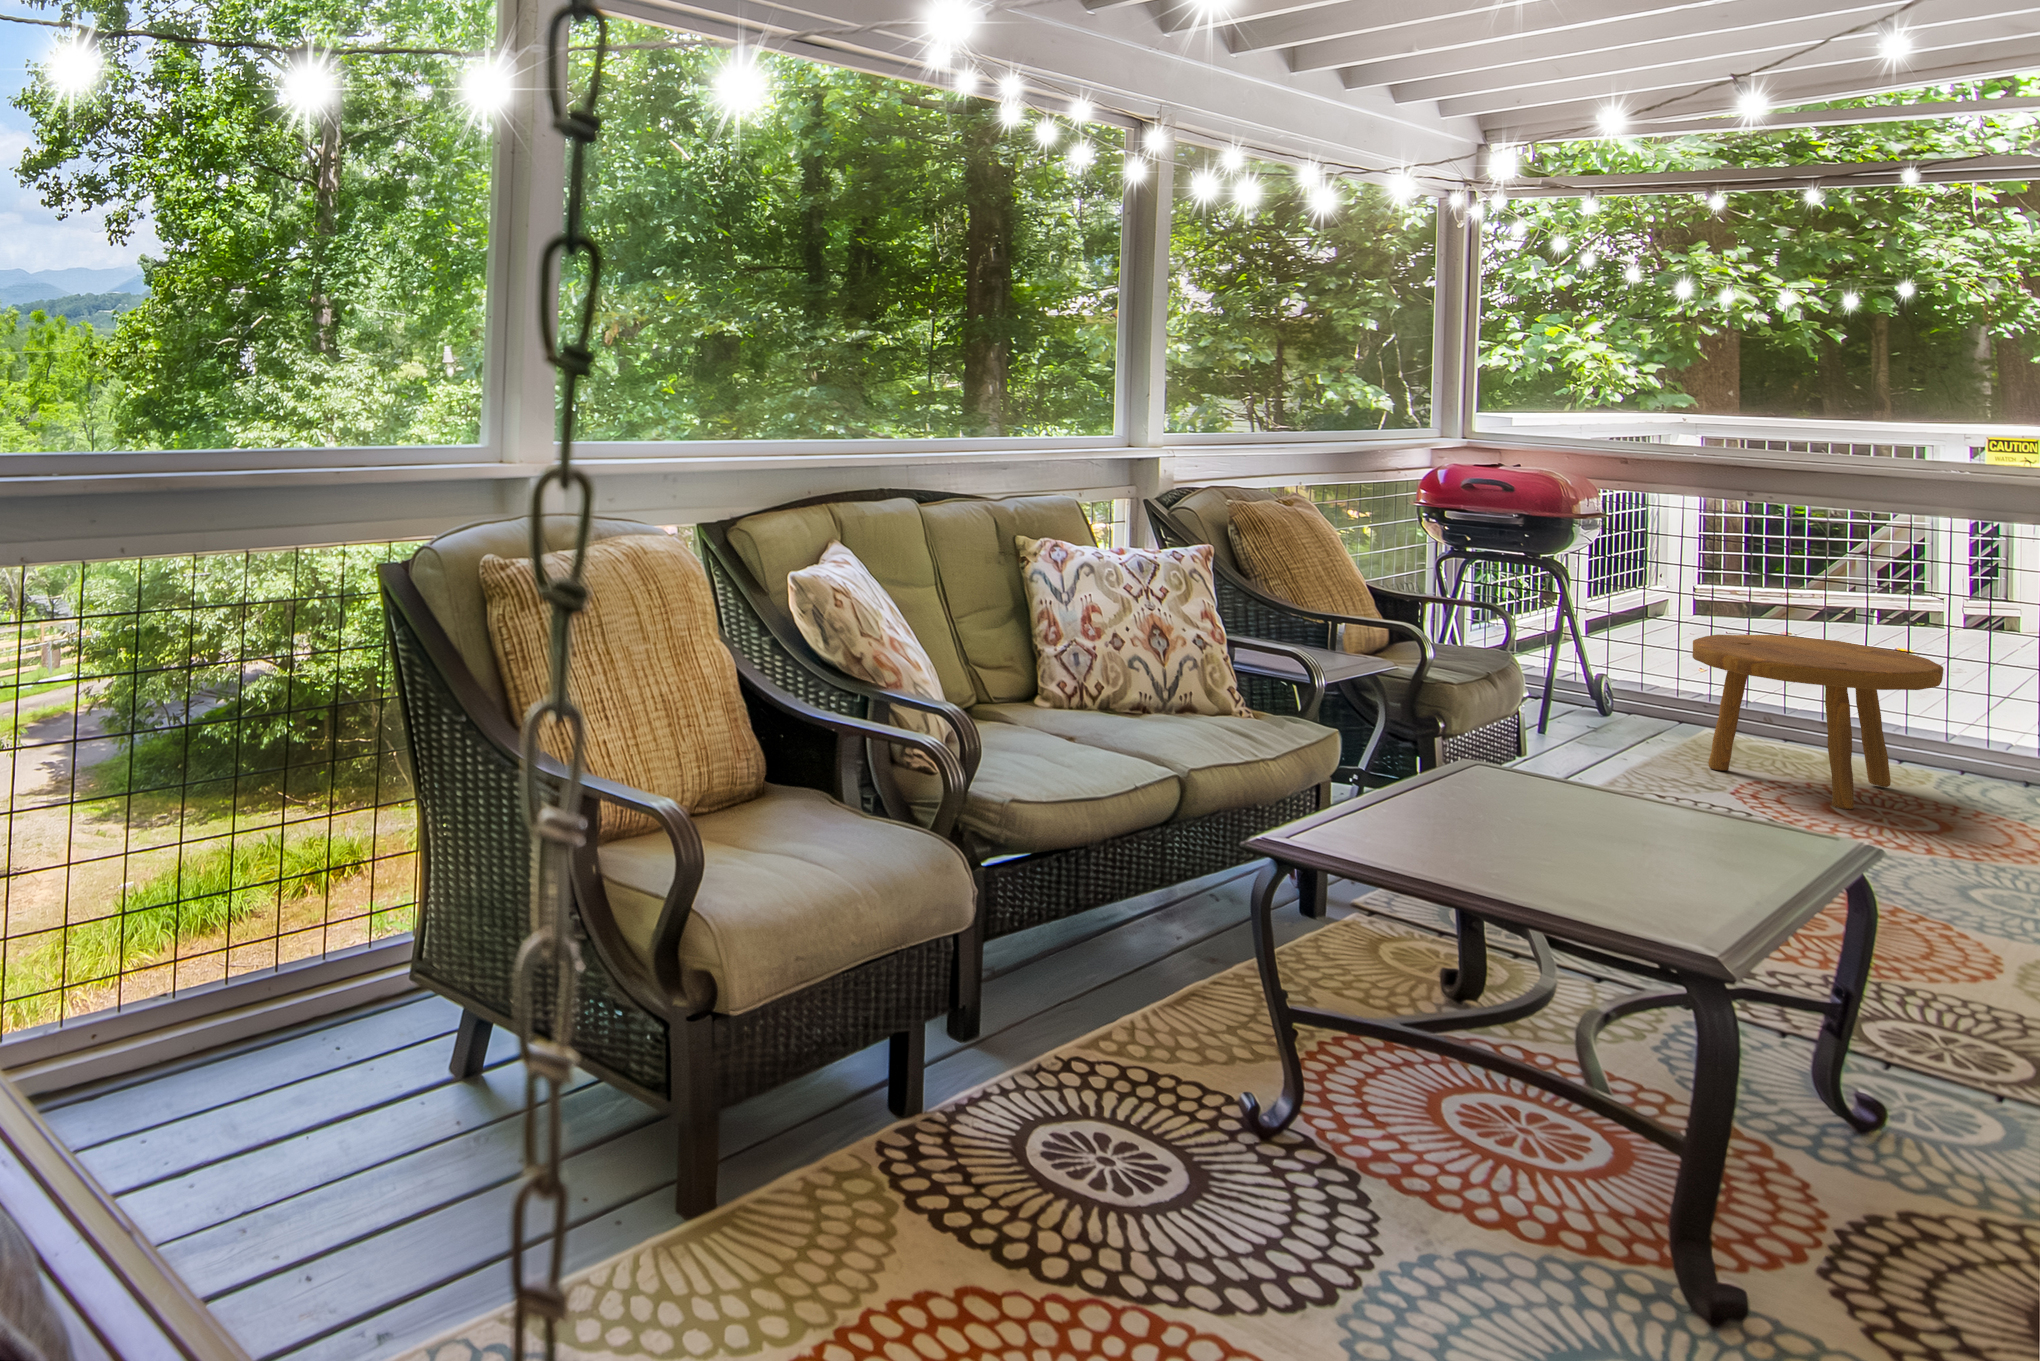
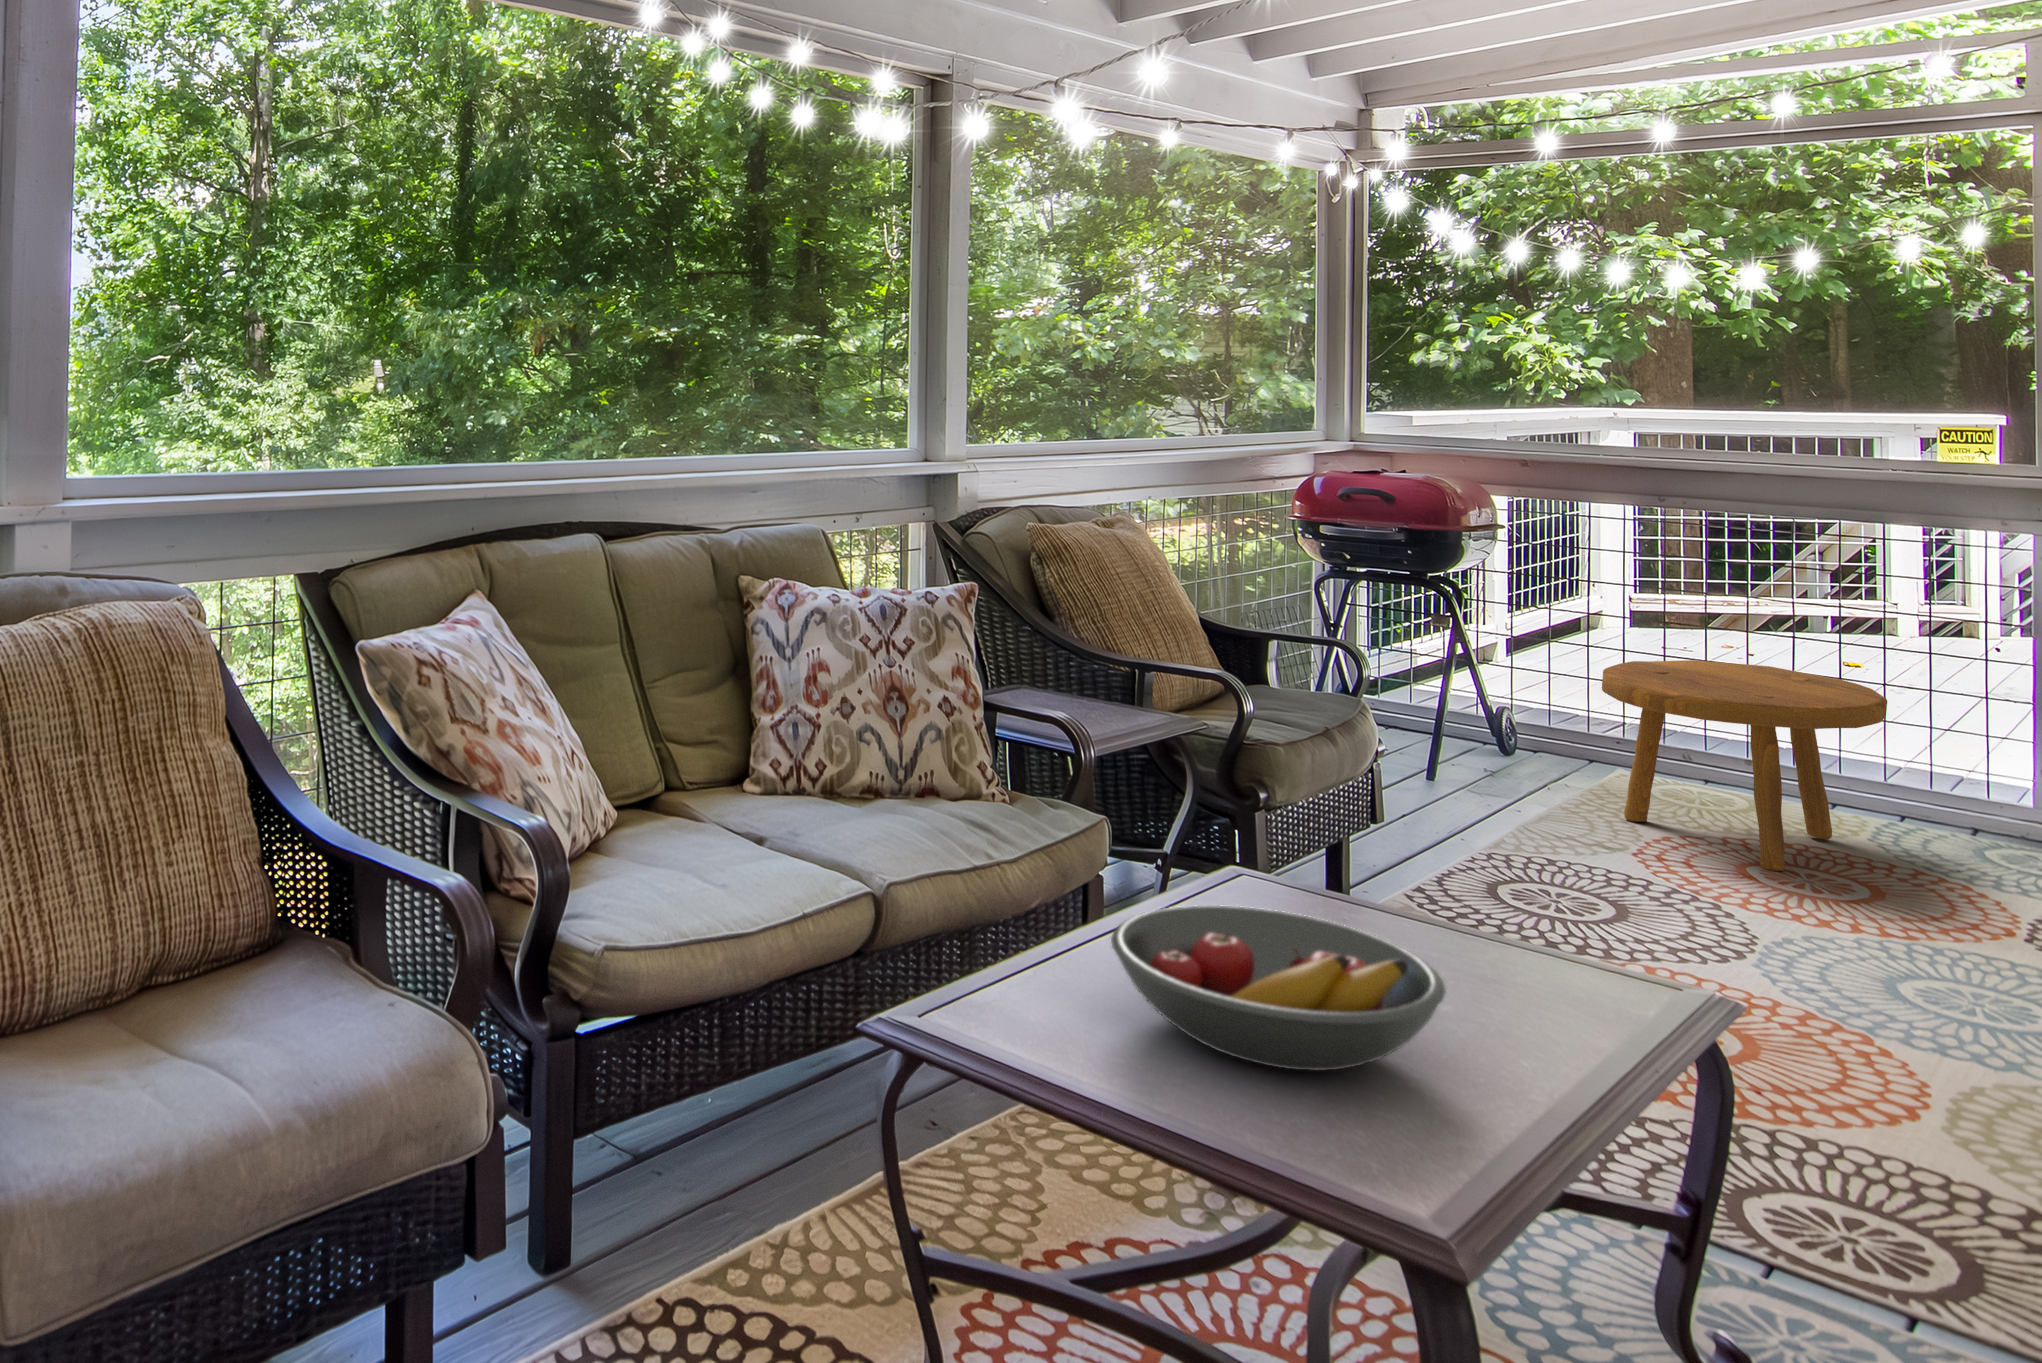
fruit bowl: none [1425,770,1689,875] -> present [1111,905,1446,1070]

